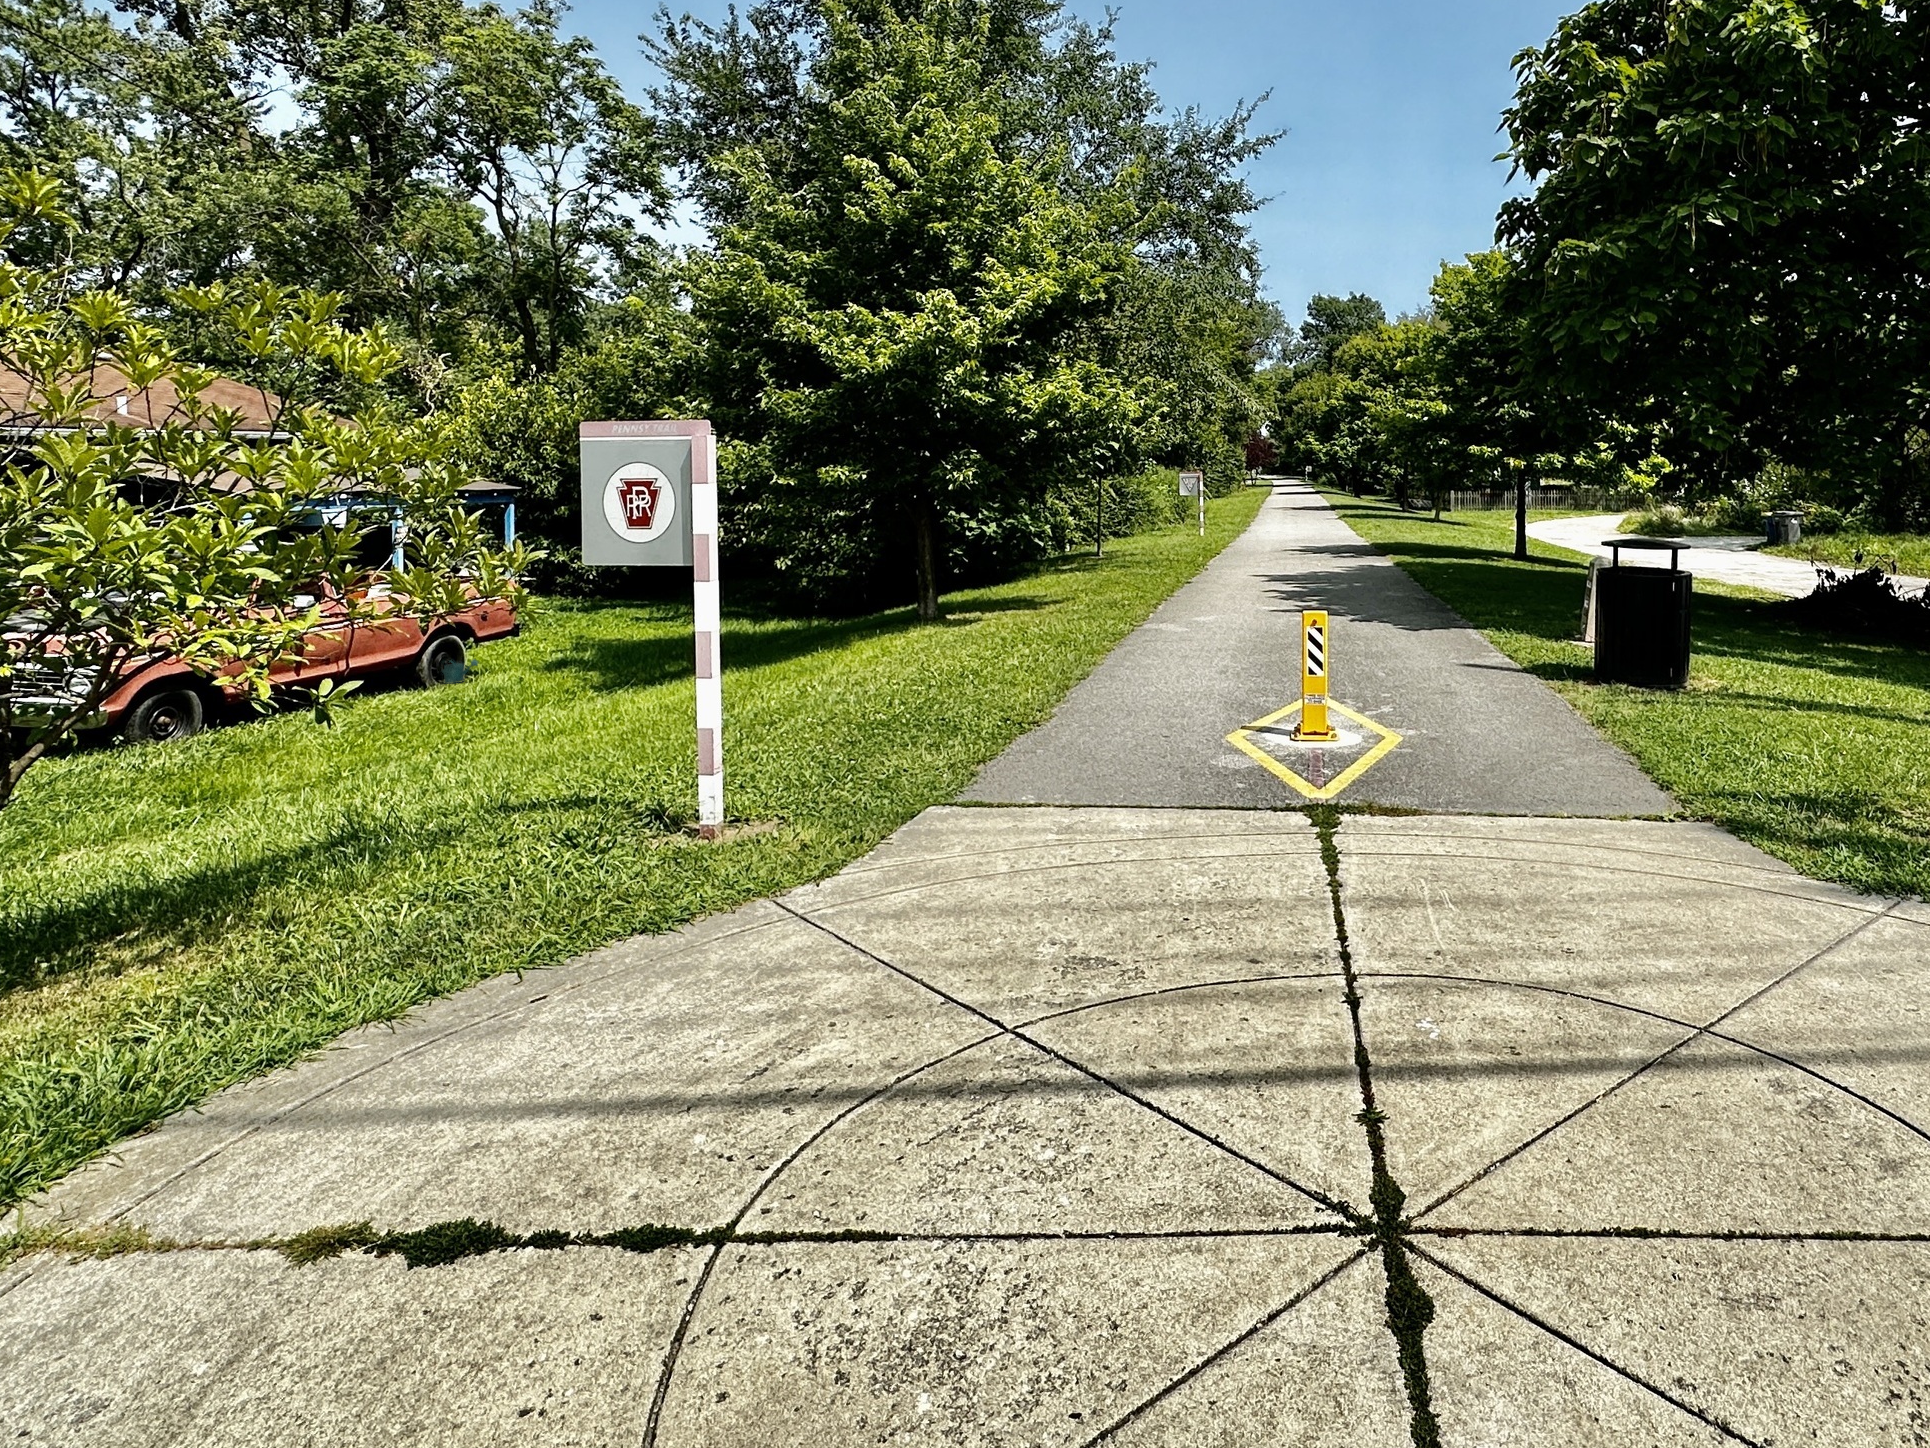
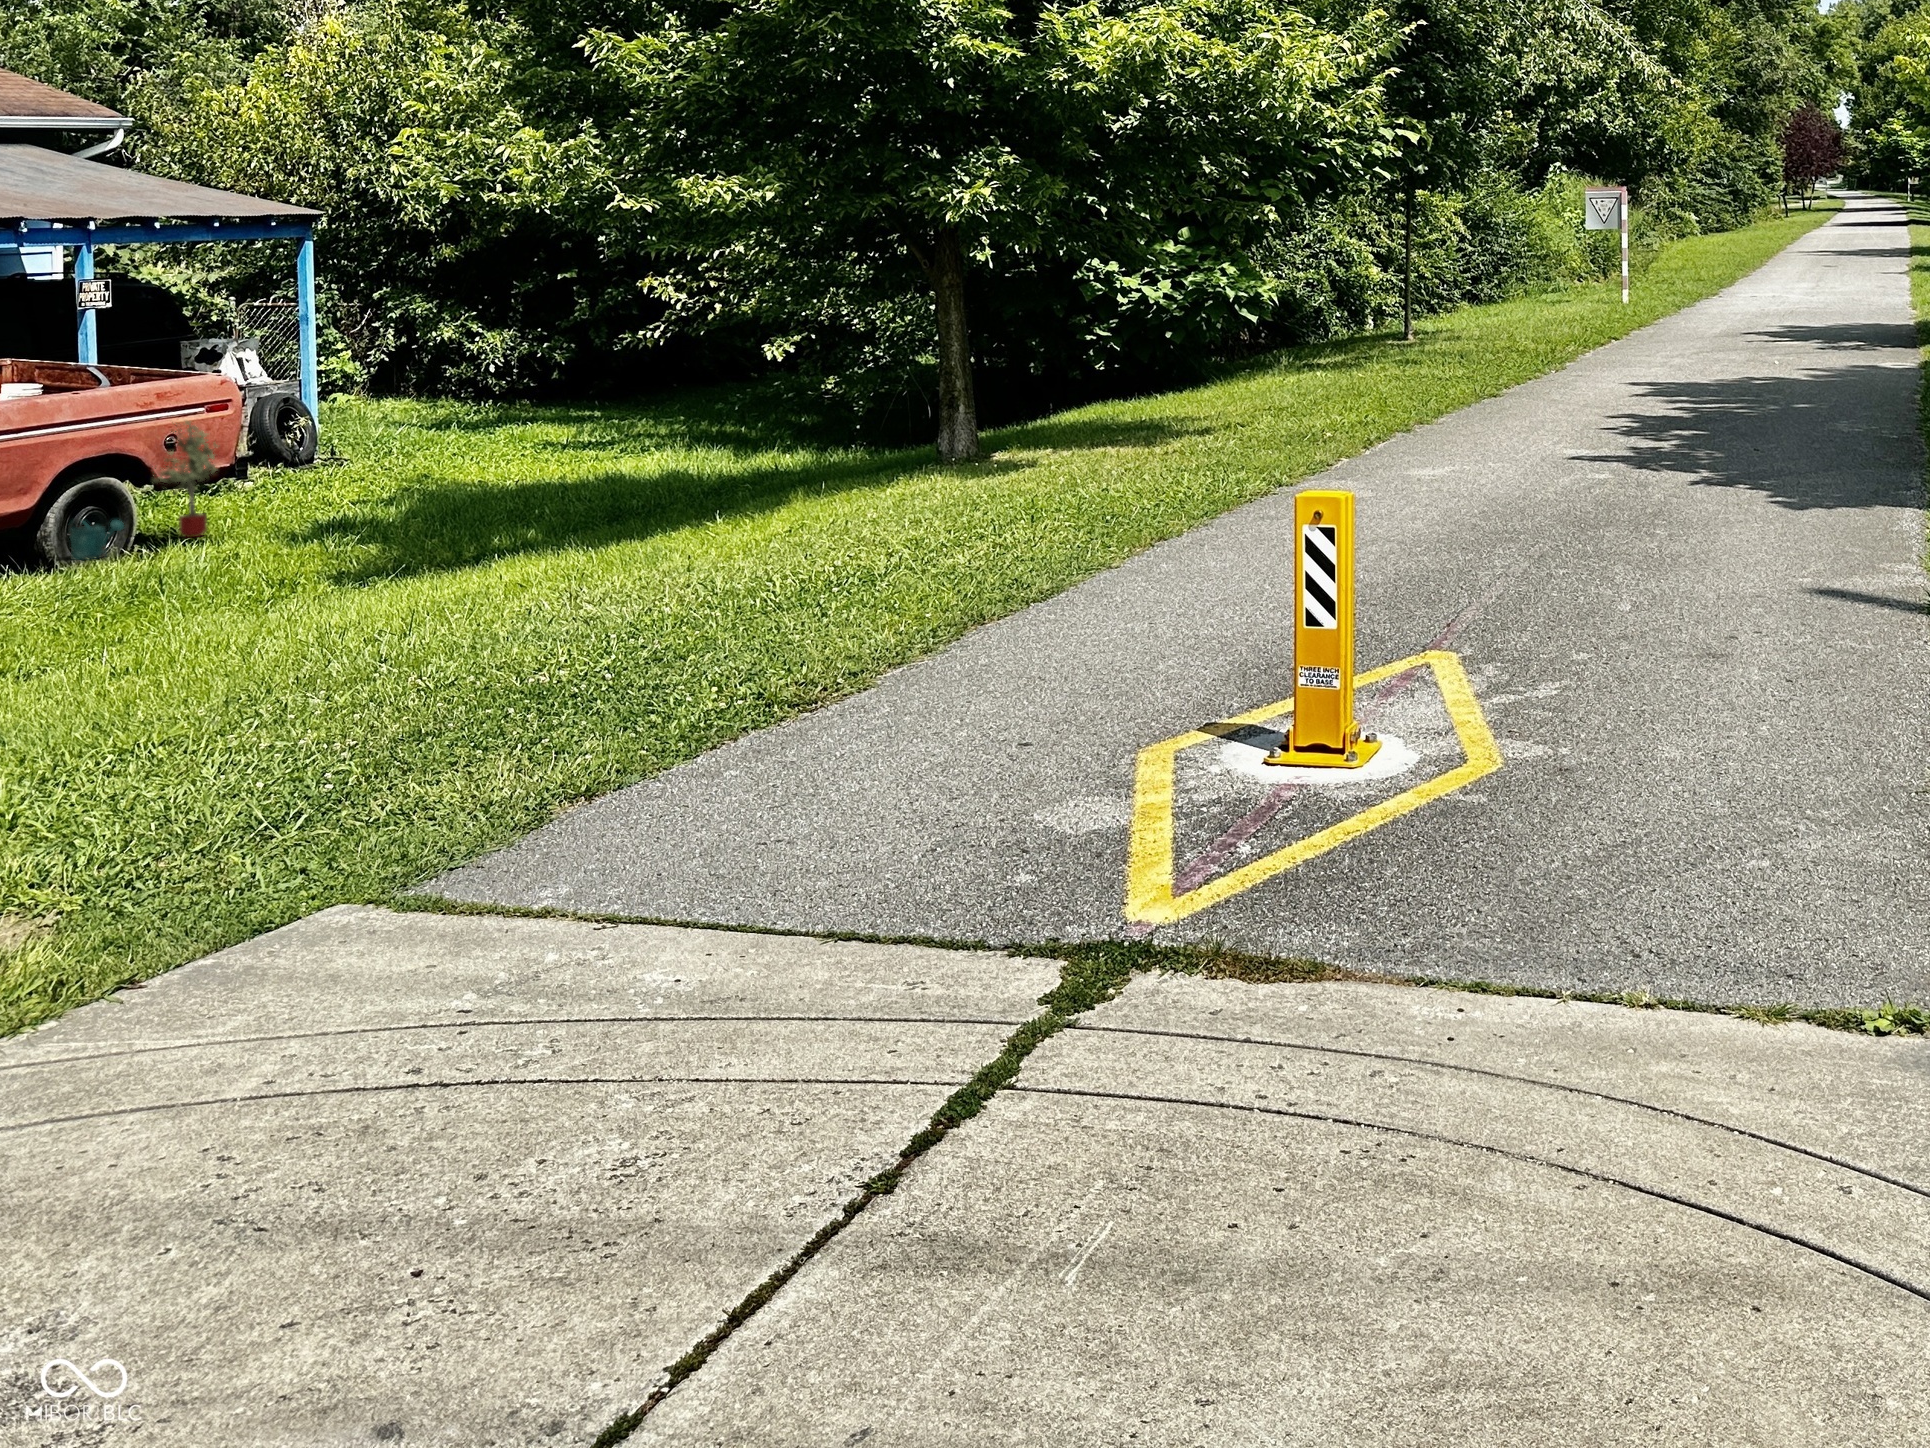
potted tree: none [473,602,520,670] -> present [152,421,217,538]

